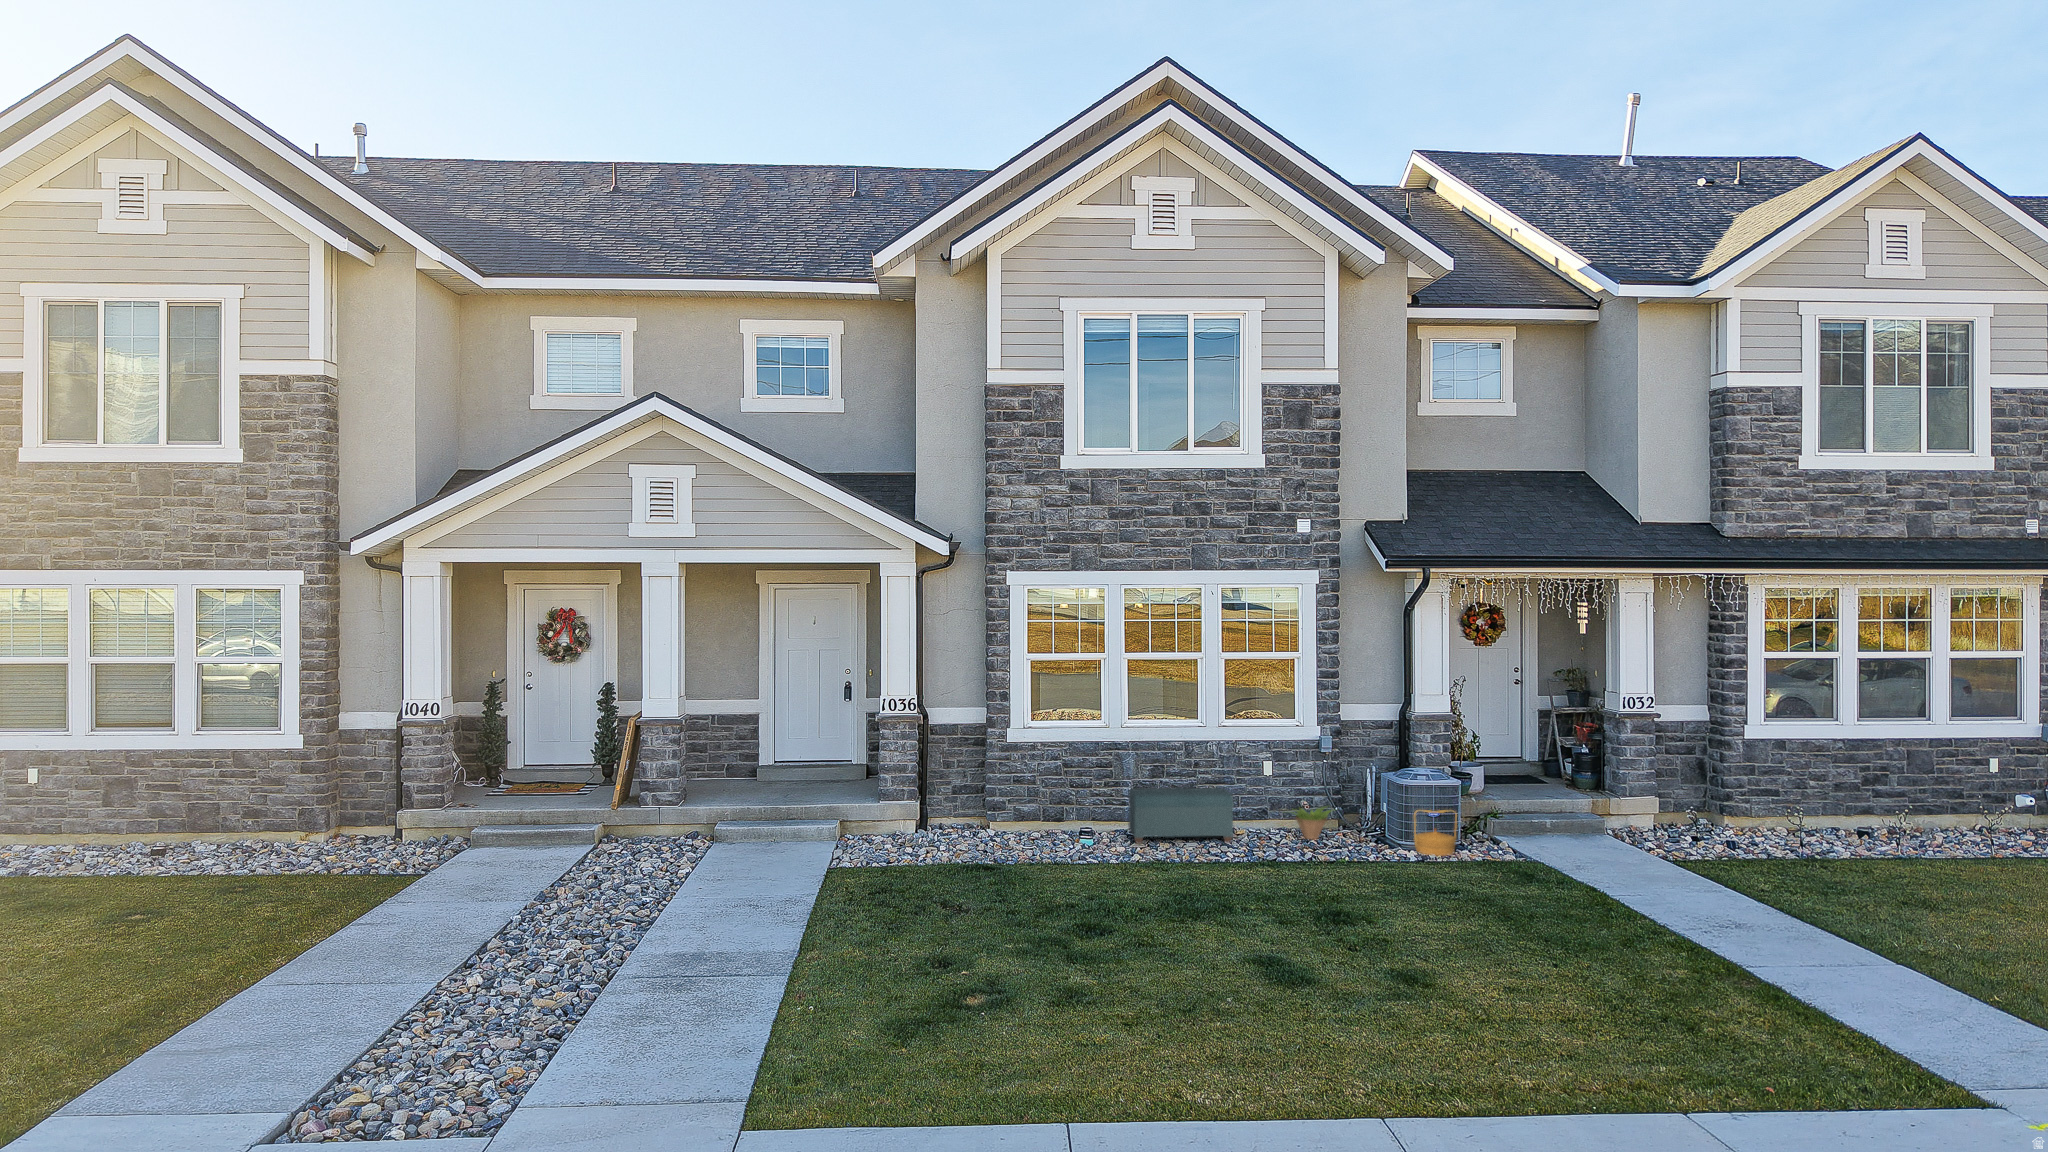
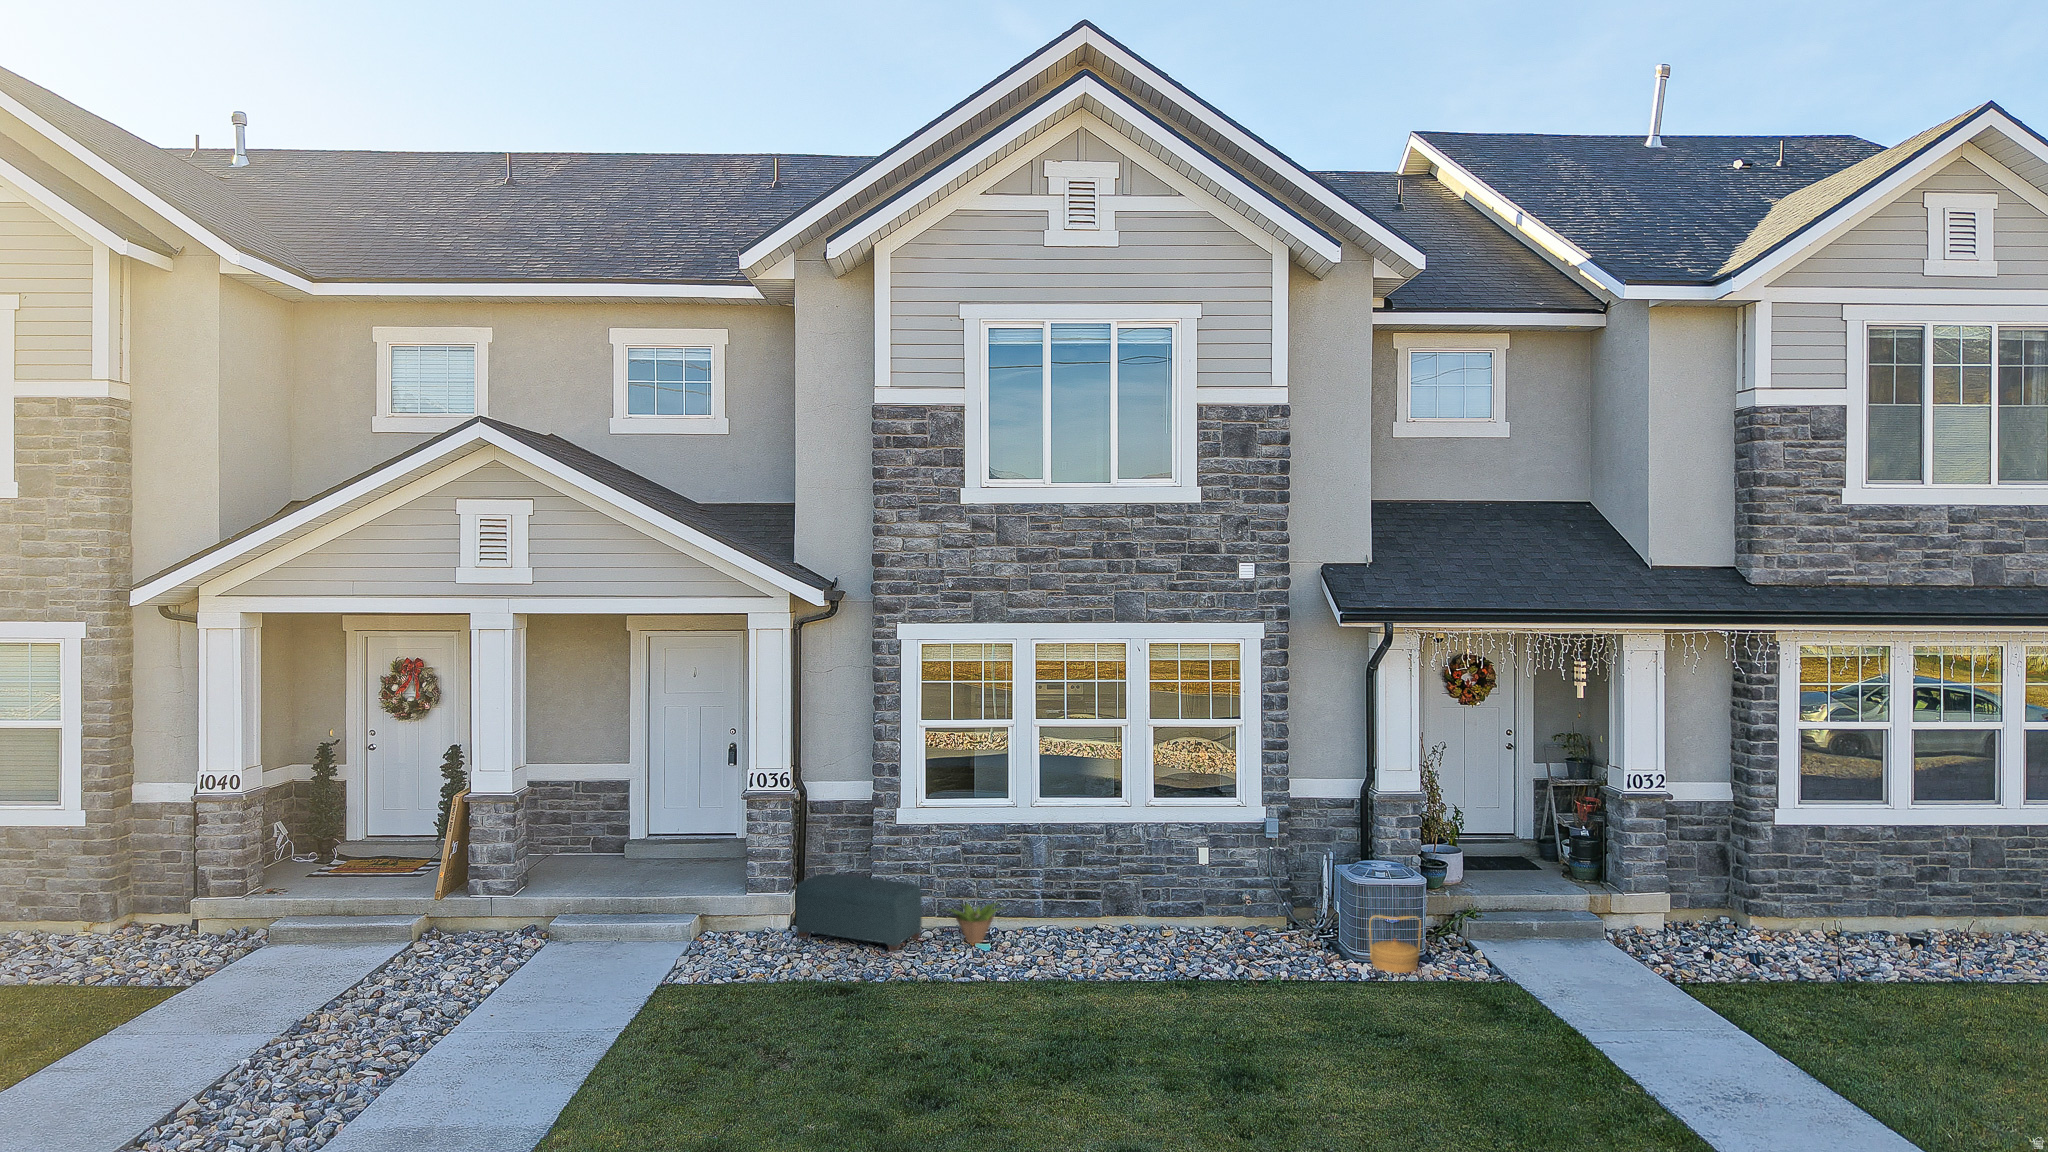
bench: present [1128,788,1233,844] -> present [796,873,922,952]
decorative plant: present [1292,806,1331,839] -> present [949,902,999,943]

